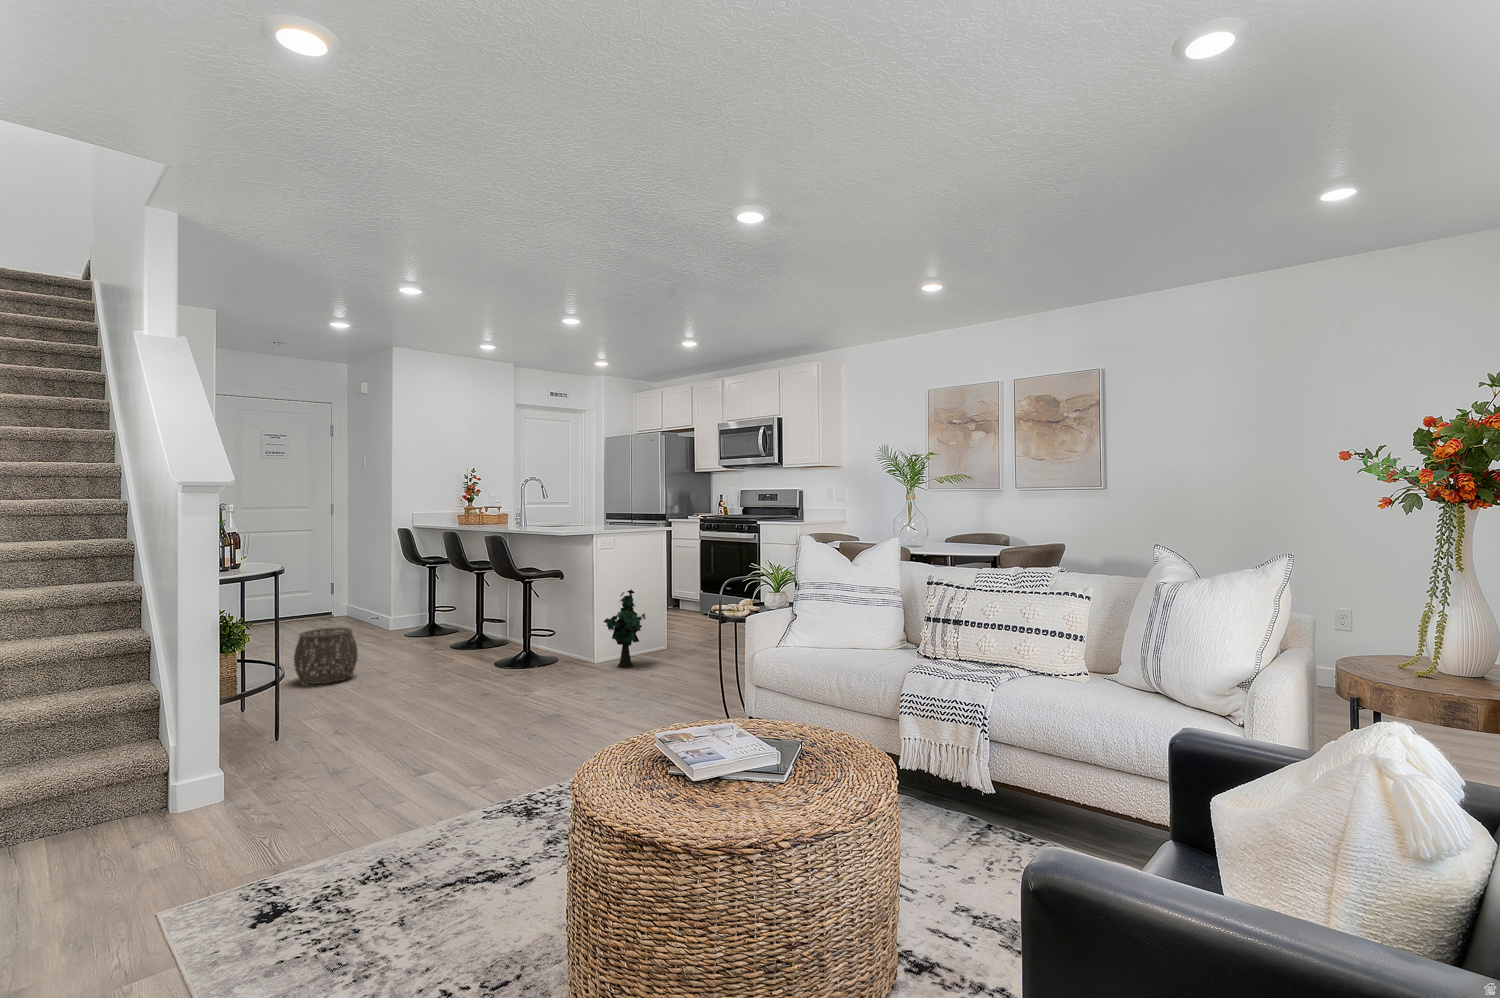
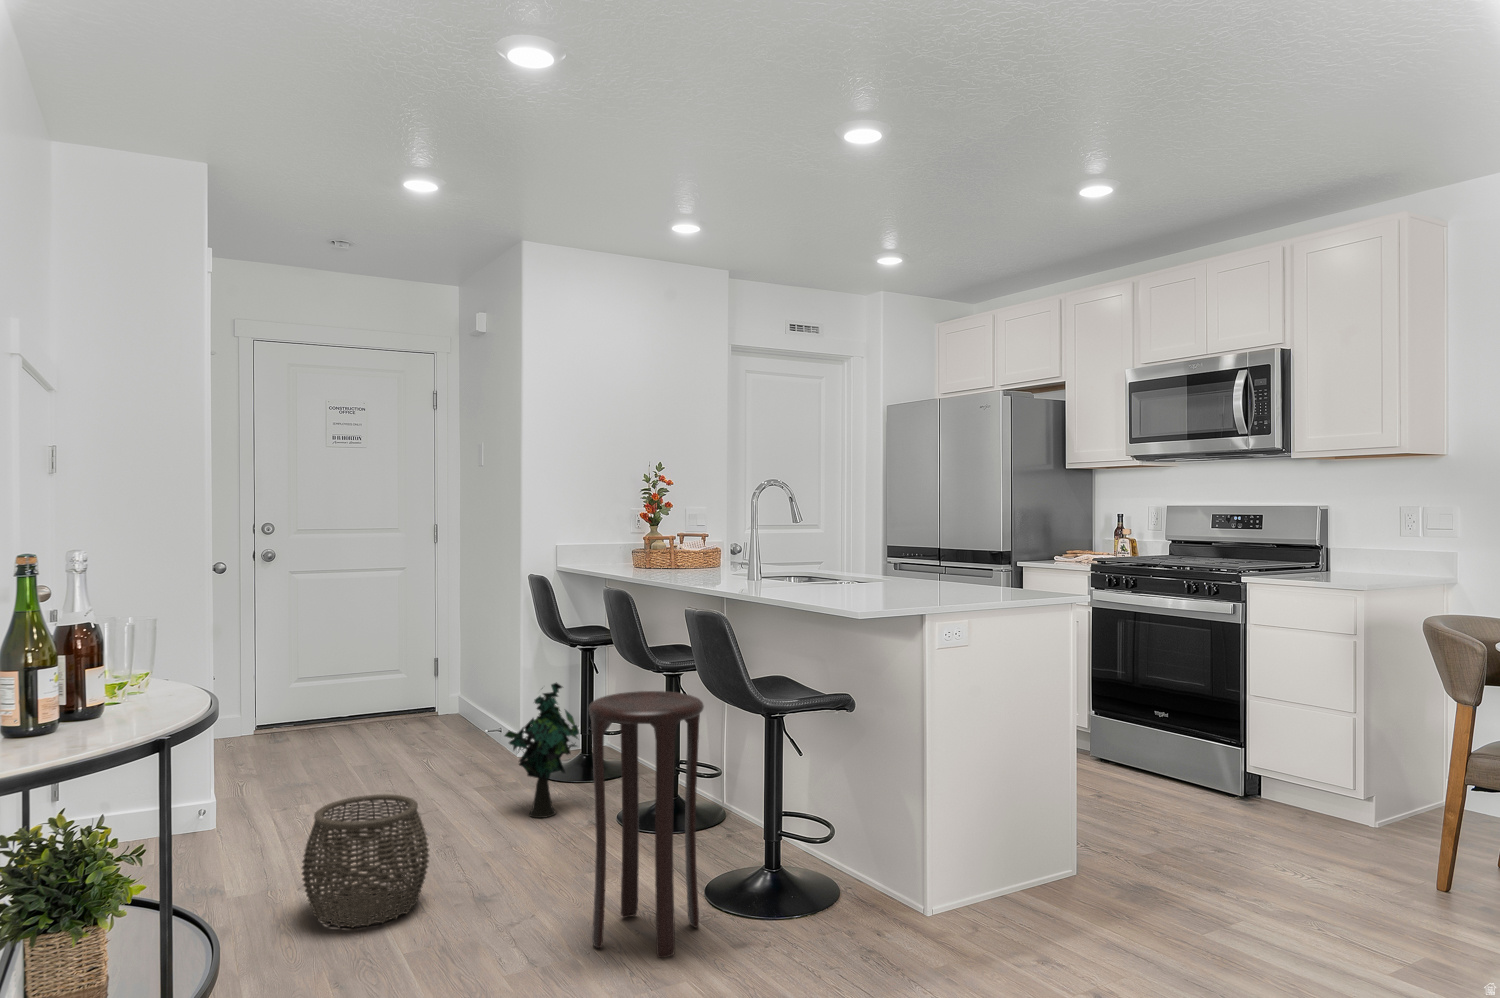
stool: none [440,571,494,681] -> present [588,691,704,958]
decorative plant: present [604,590,646,668] -> present [505,683,579,818]

